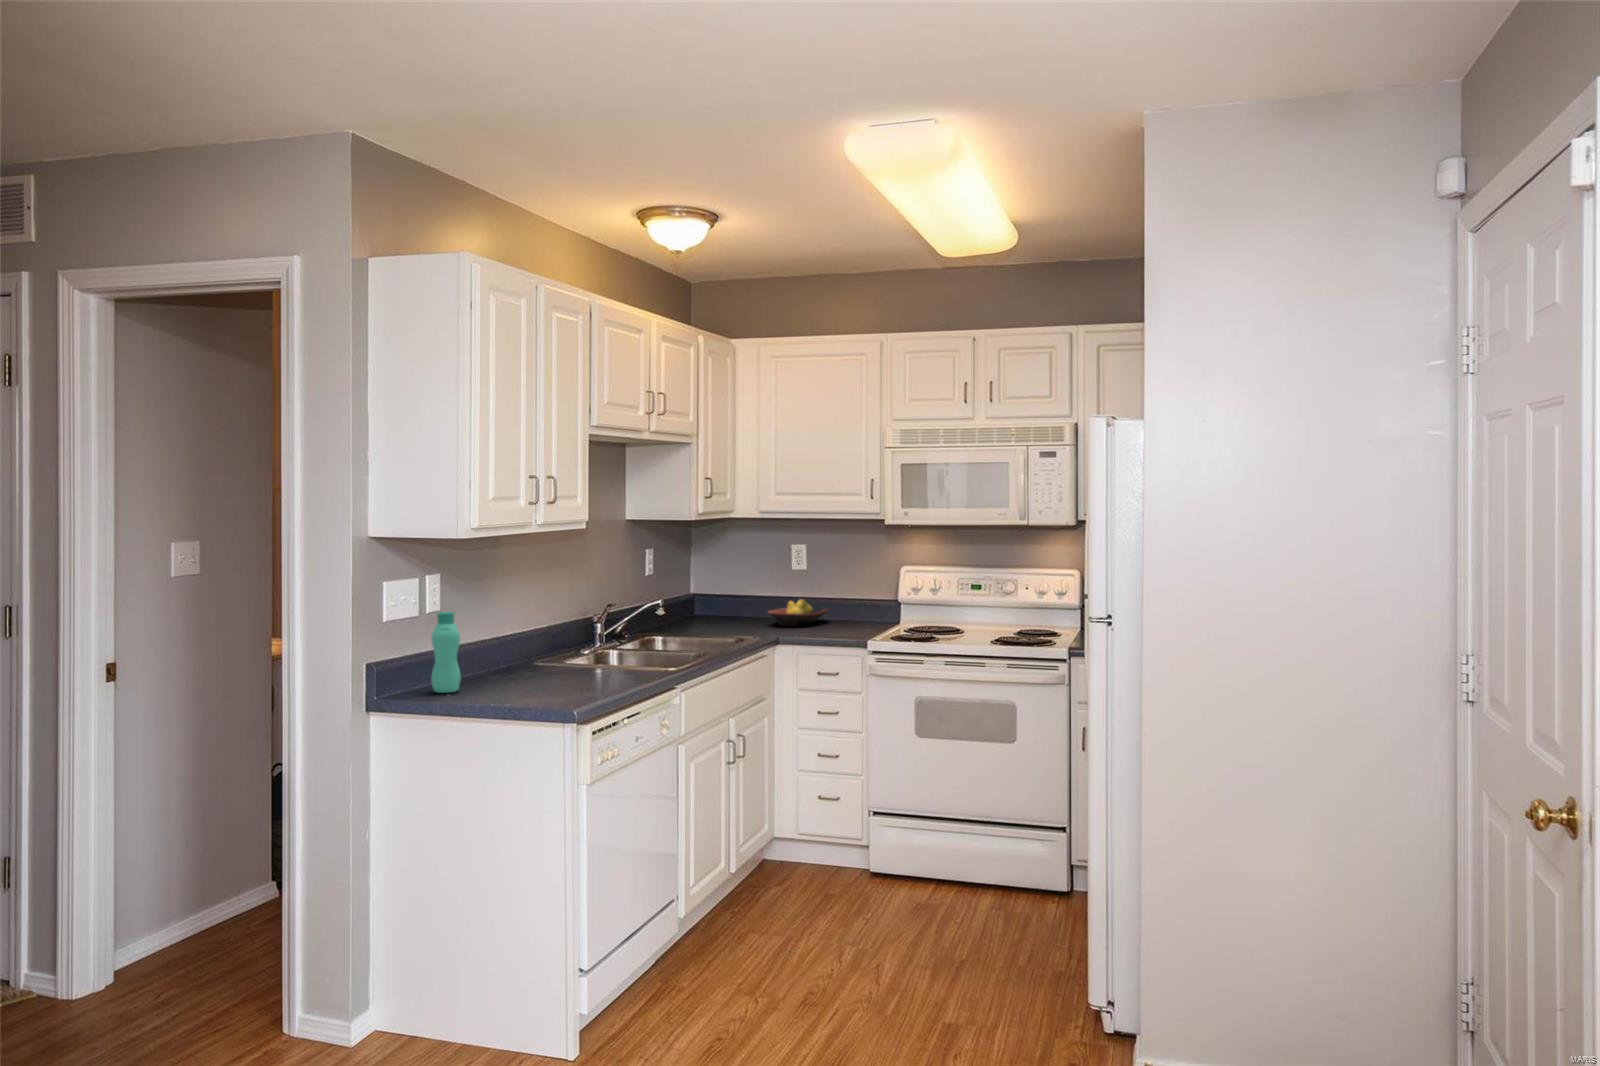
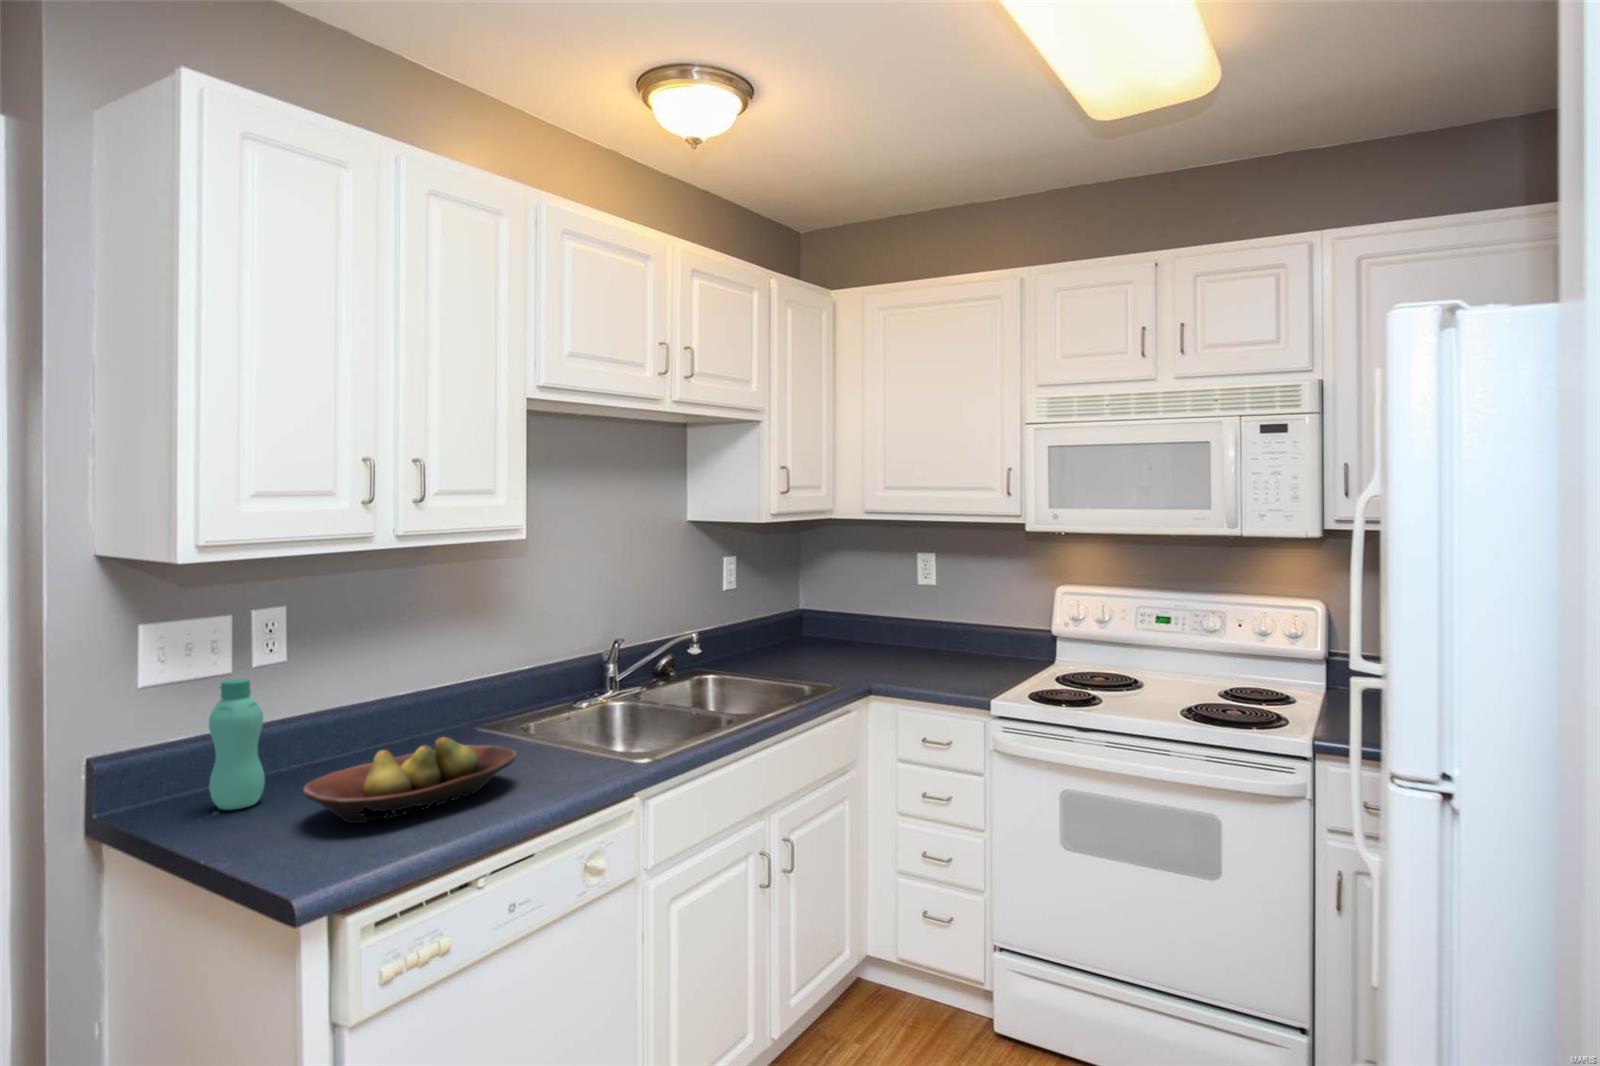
fruit bowl: present [767,599,827,626] -> present [303,737,516,823]

